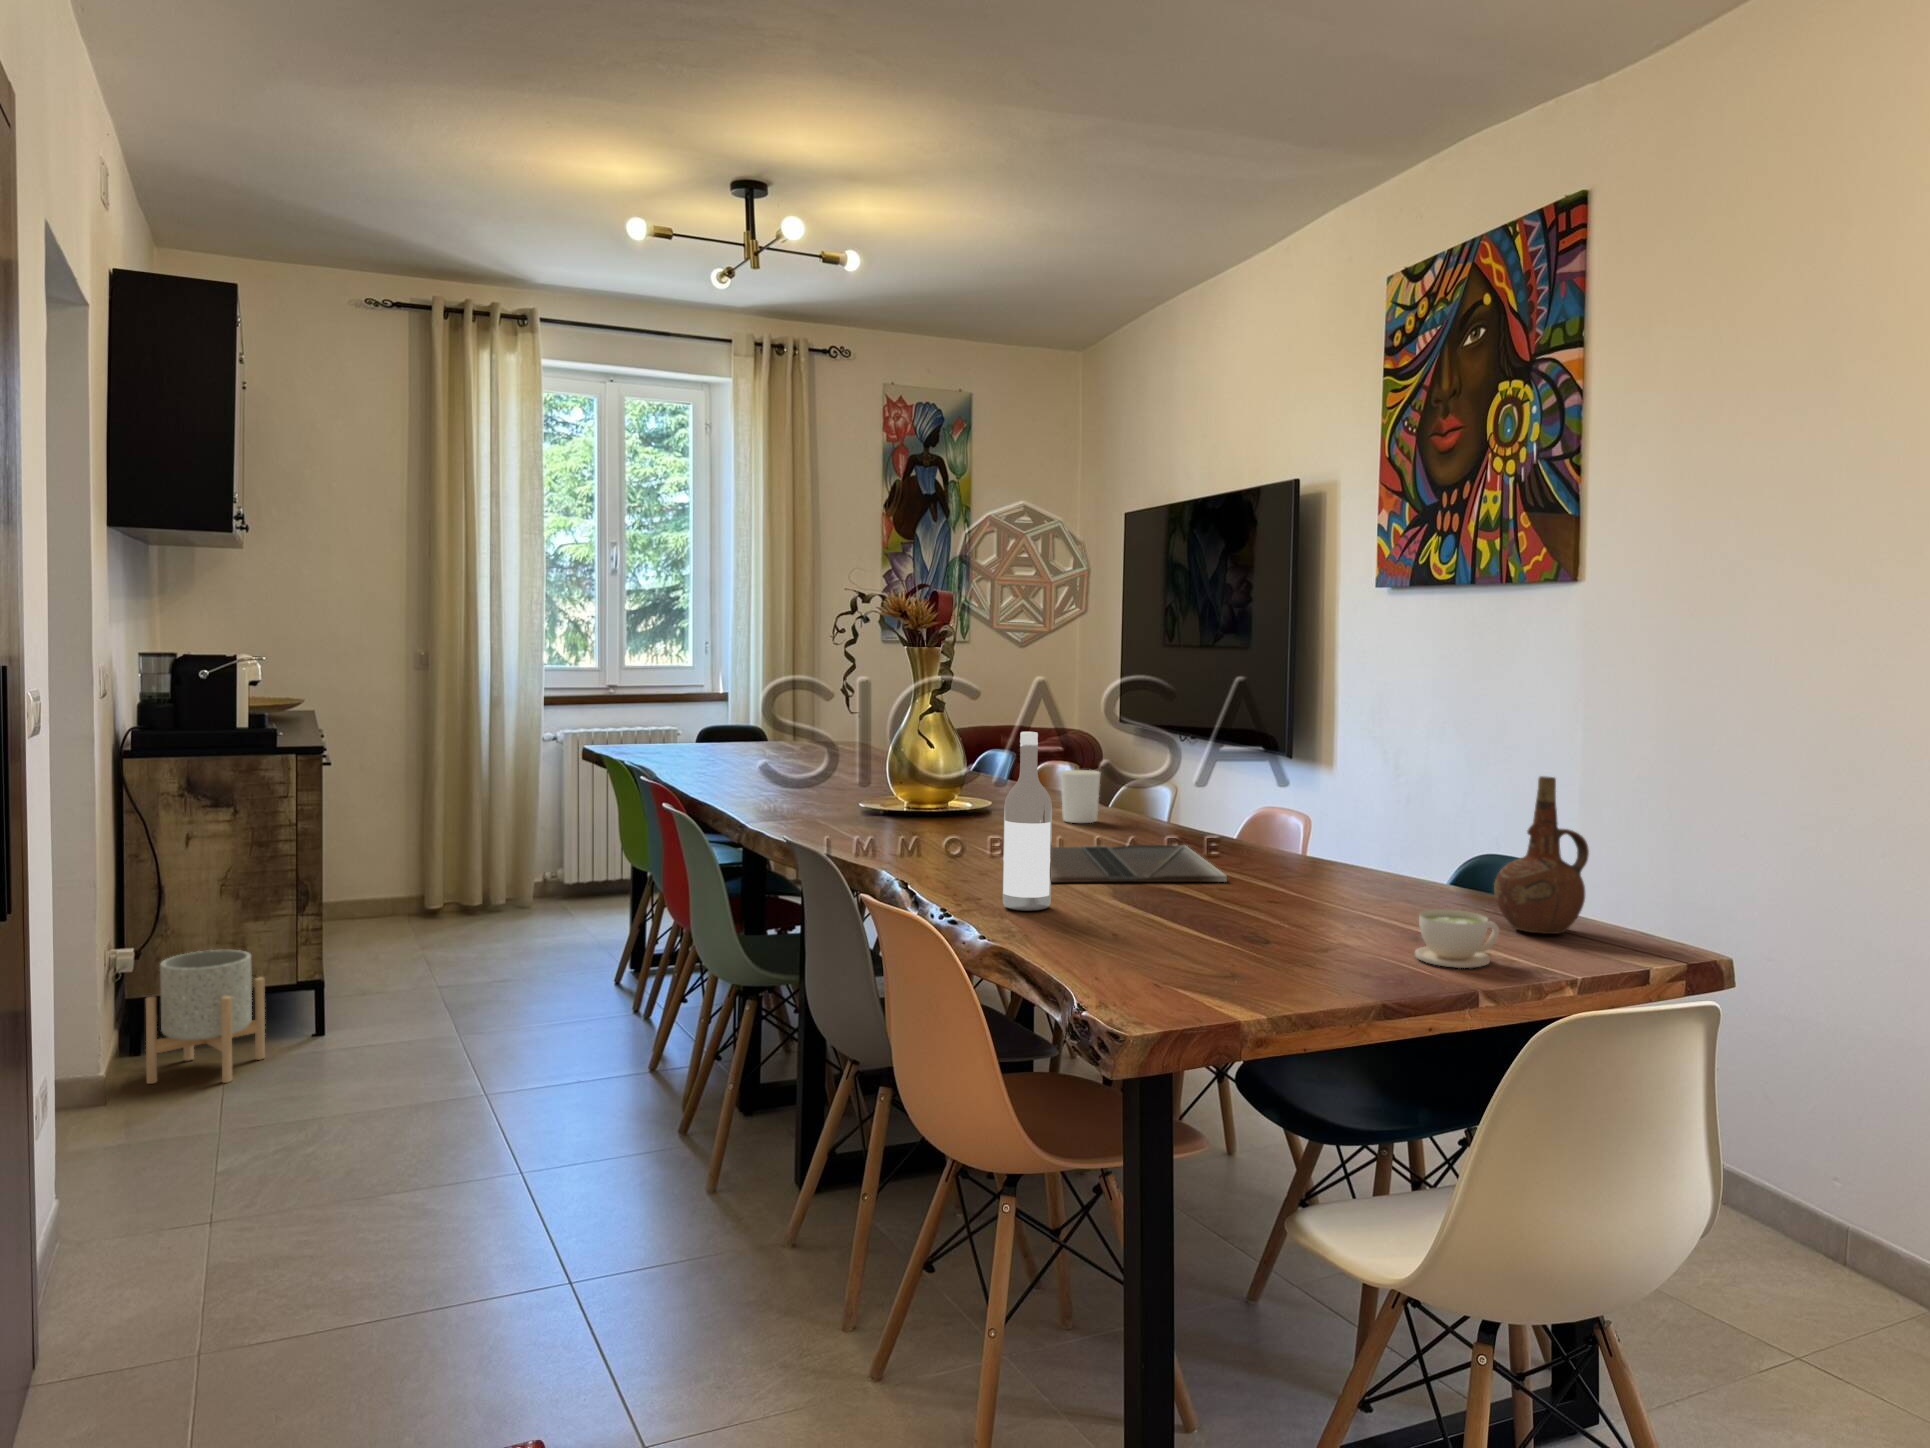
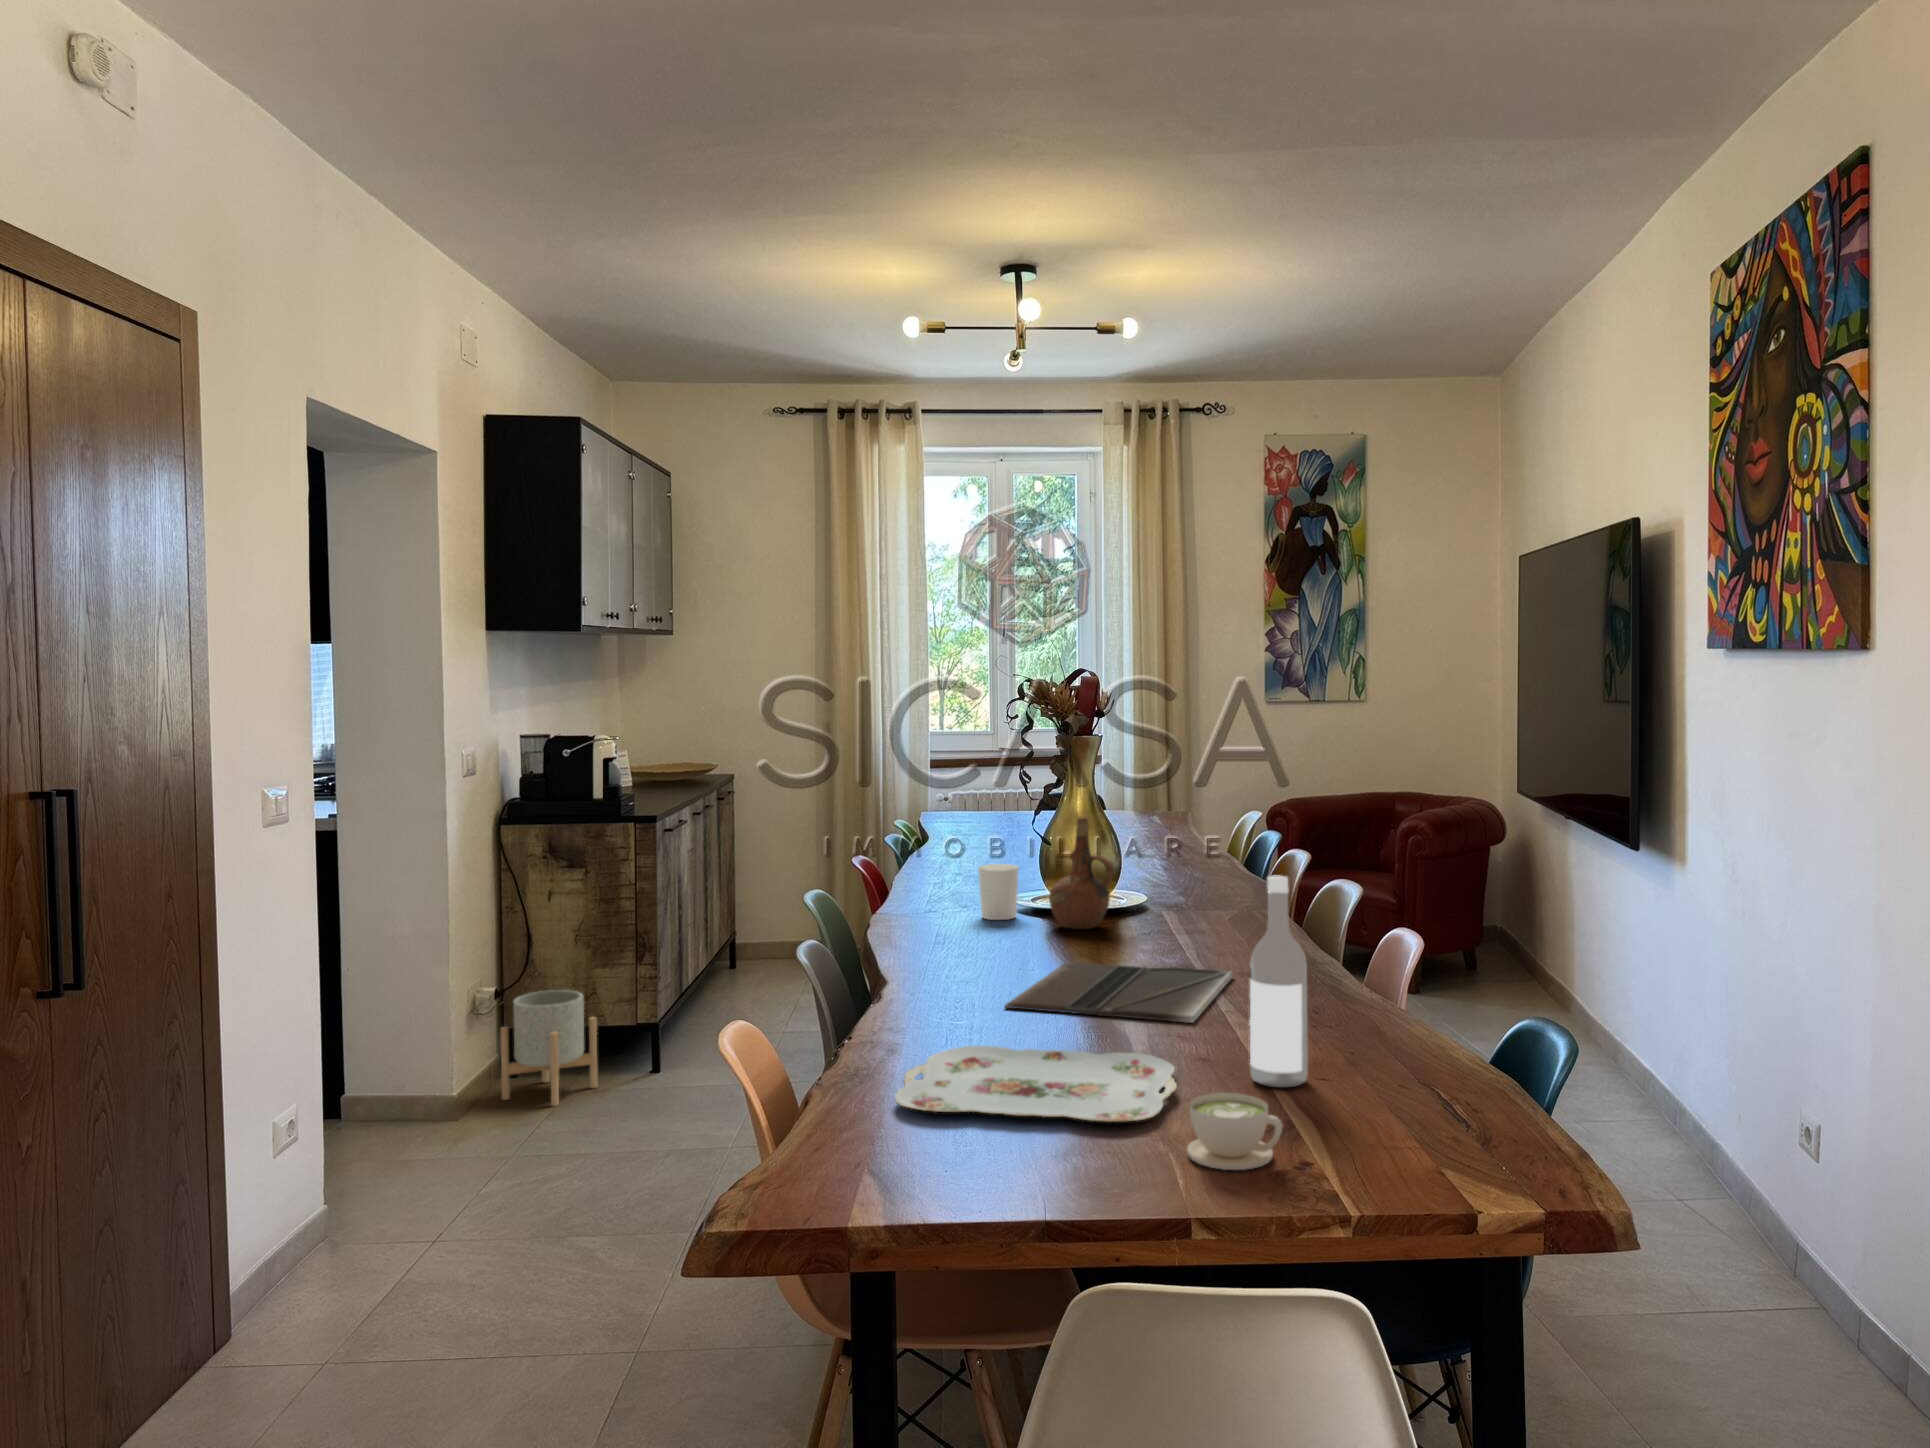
wine bottle: present [1003,732,1052,911] -> present [1249,876,1307,1088]
candle holder: present [1061,770,1101,823] -> present [978,864,1019,920]
ceramic pitcher: present [1494,776,1589,934] -> present [1049,818,1113,929]
serving tray: none [1083,901,1354,954] -> present [895,1046,1177,1122]

